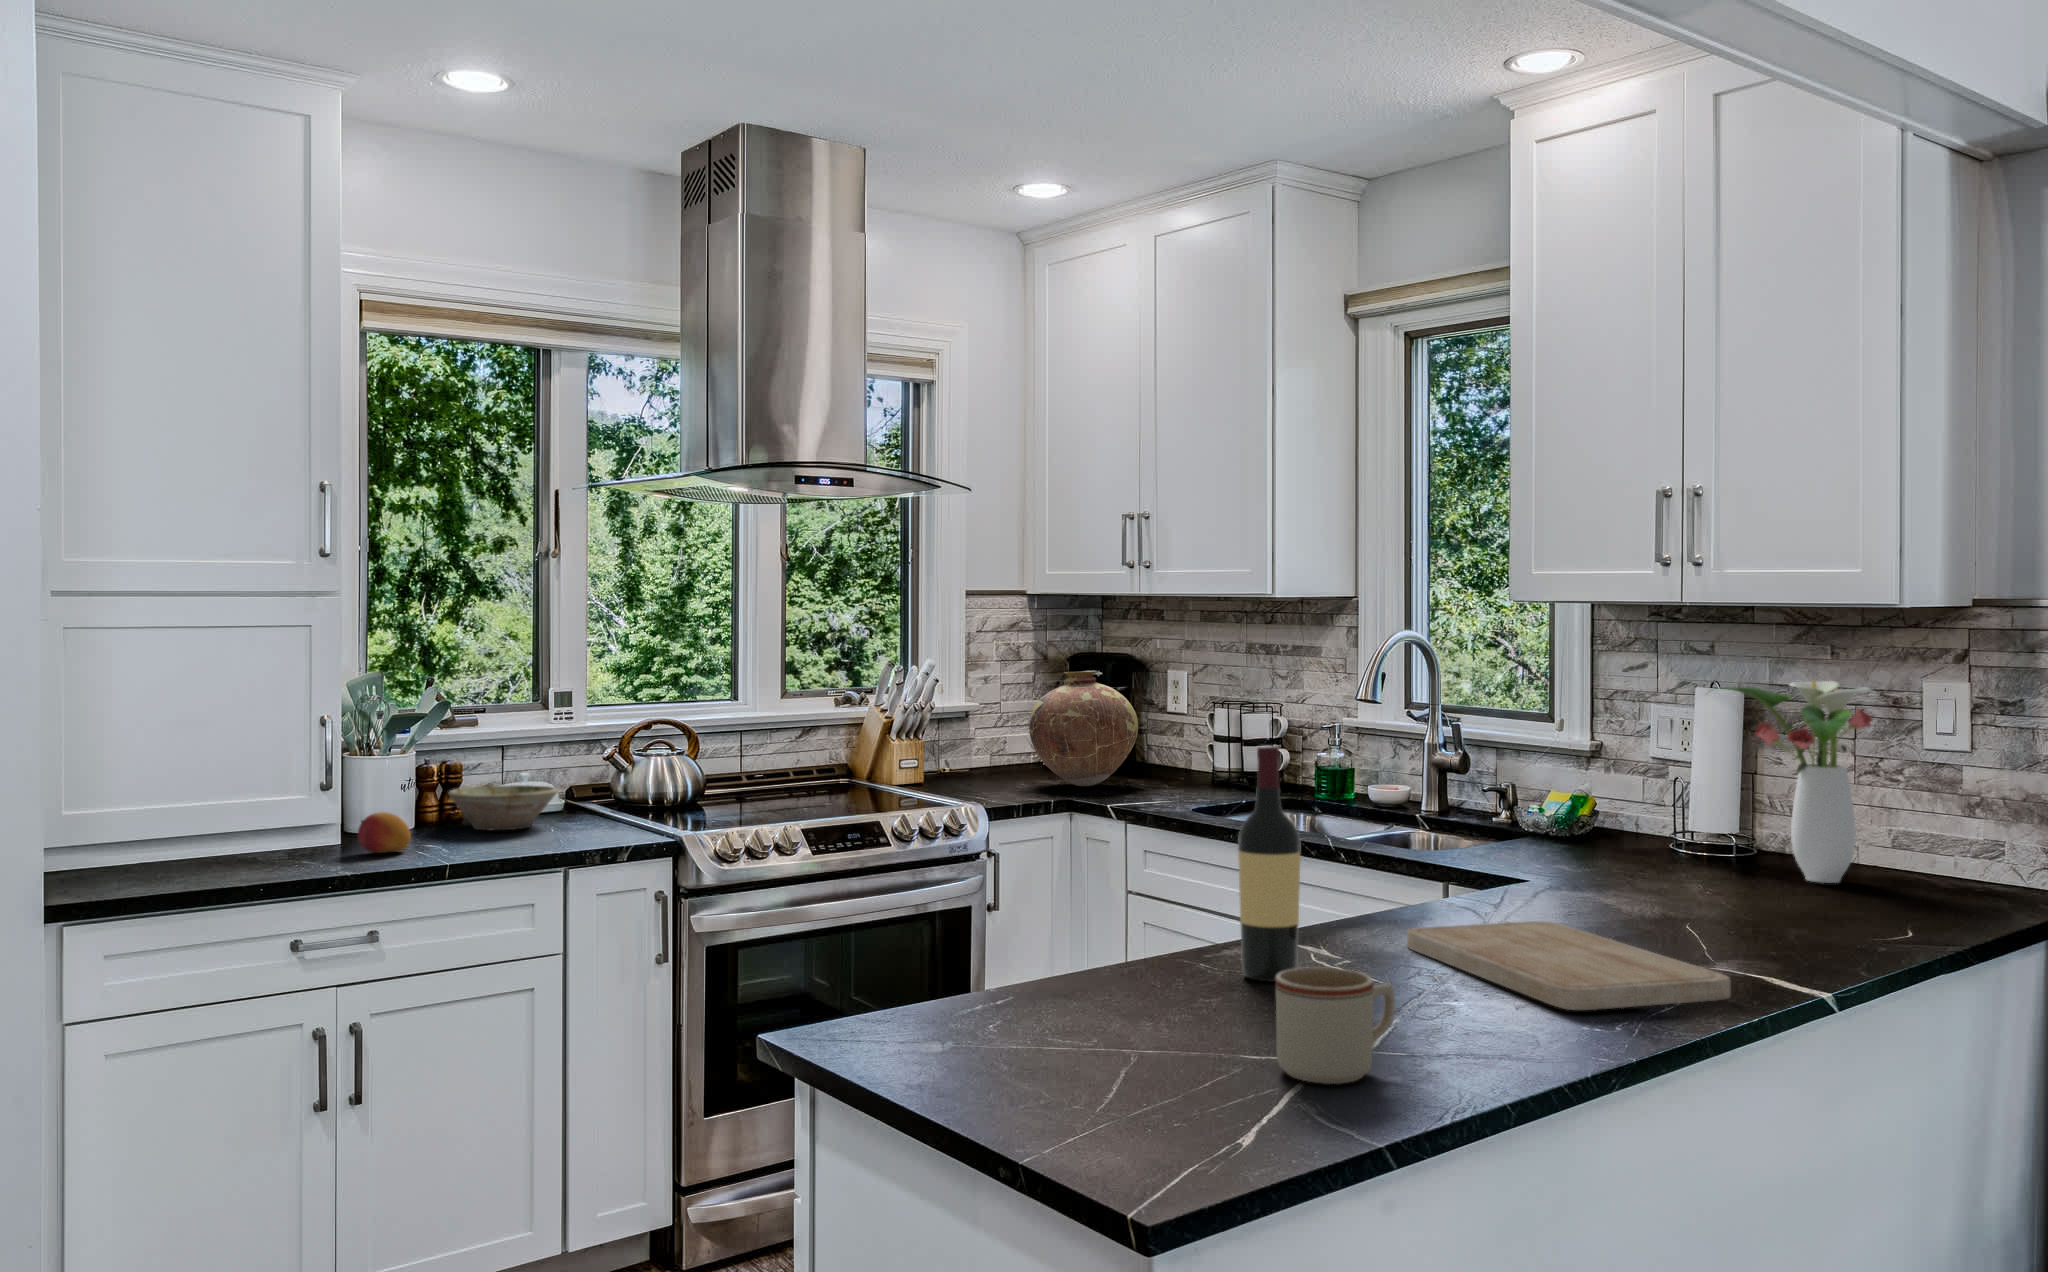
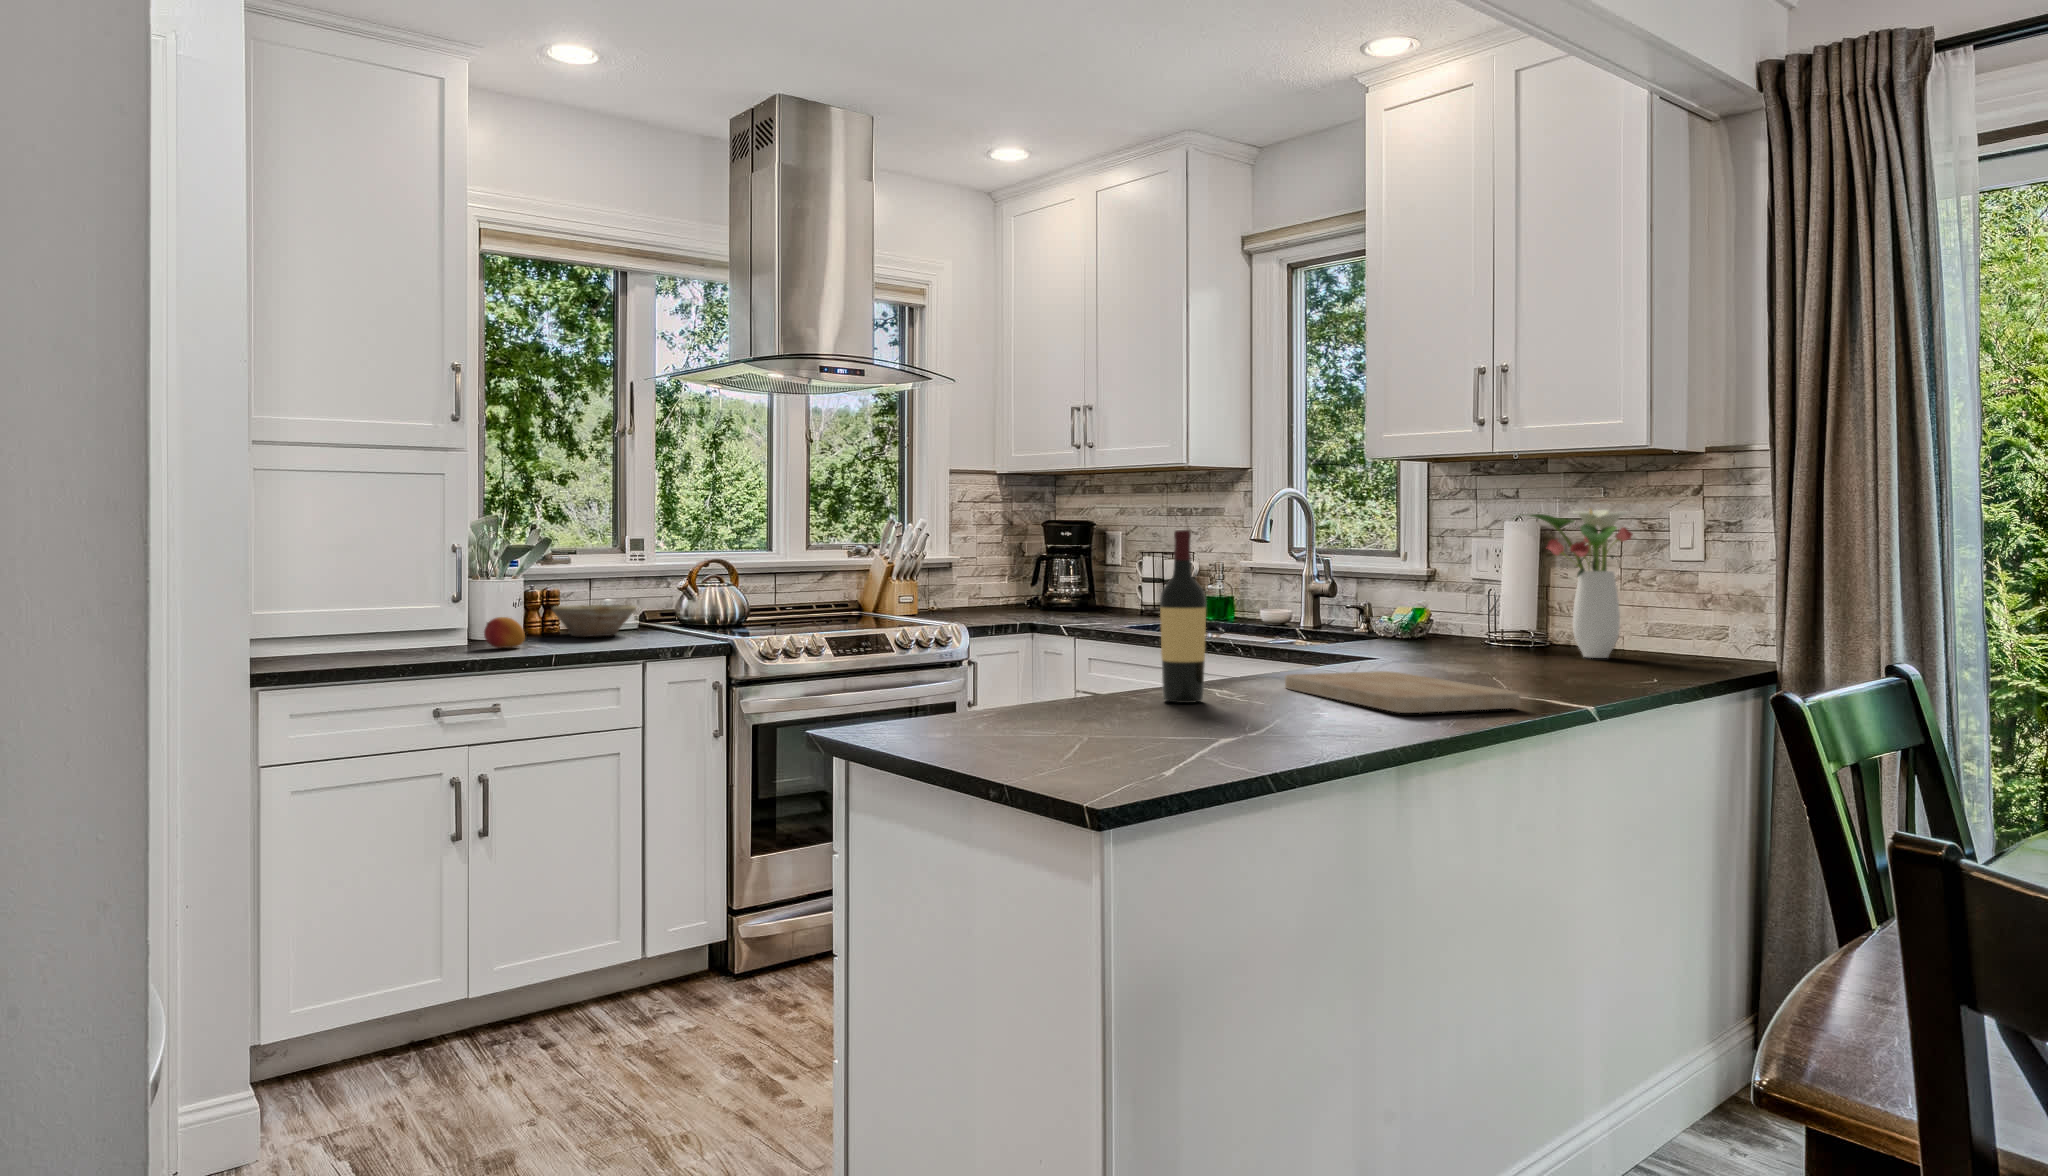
vase: present [1029,671,1138,786] -> none [999,527,1083,616]
mug: present [1276,967,1395,1084] -> none [1188,669,1274,746]

